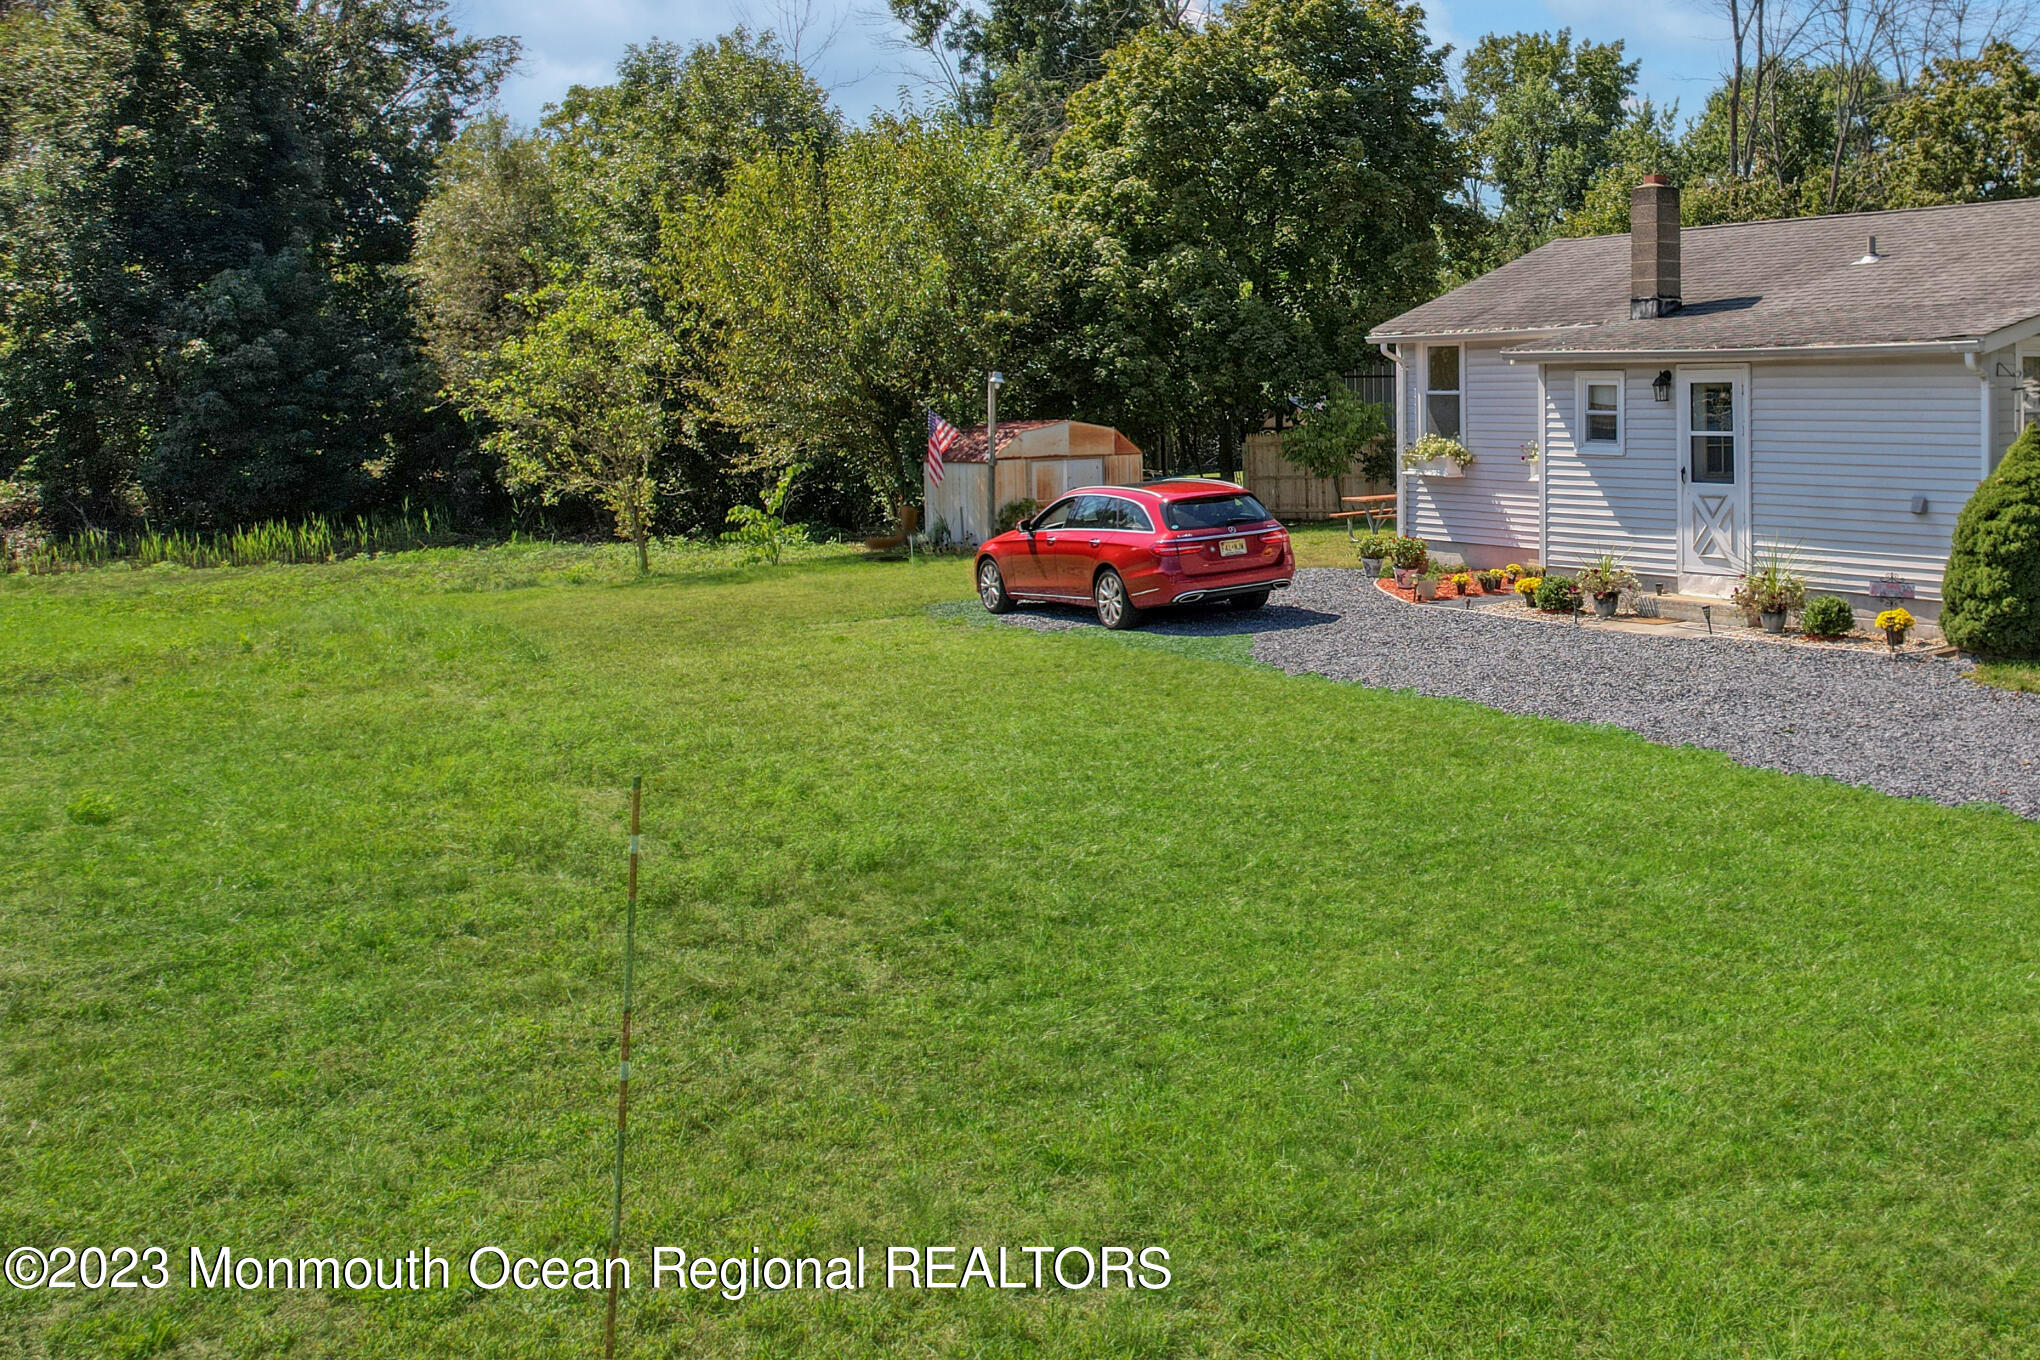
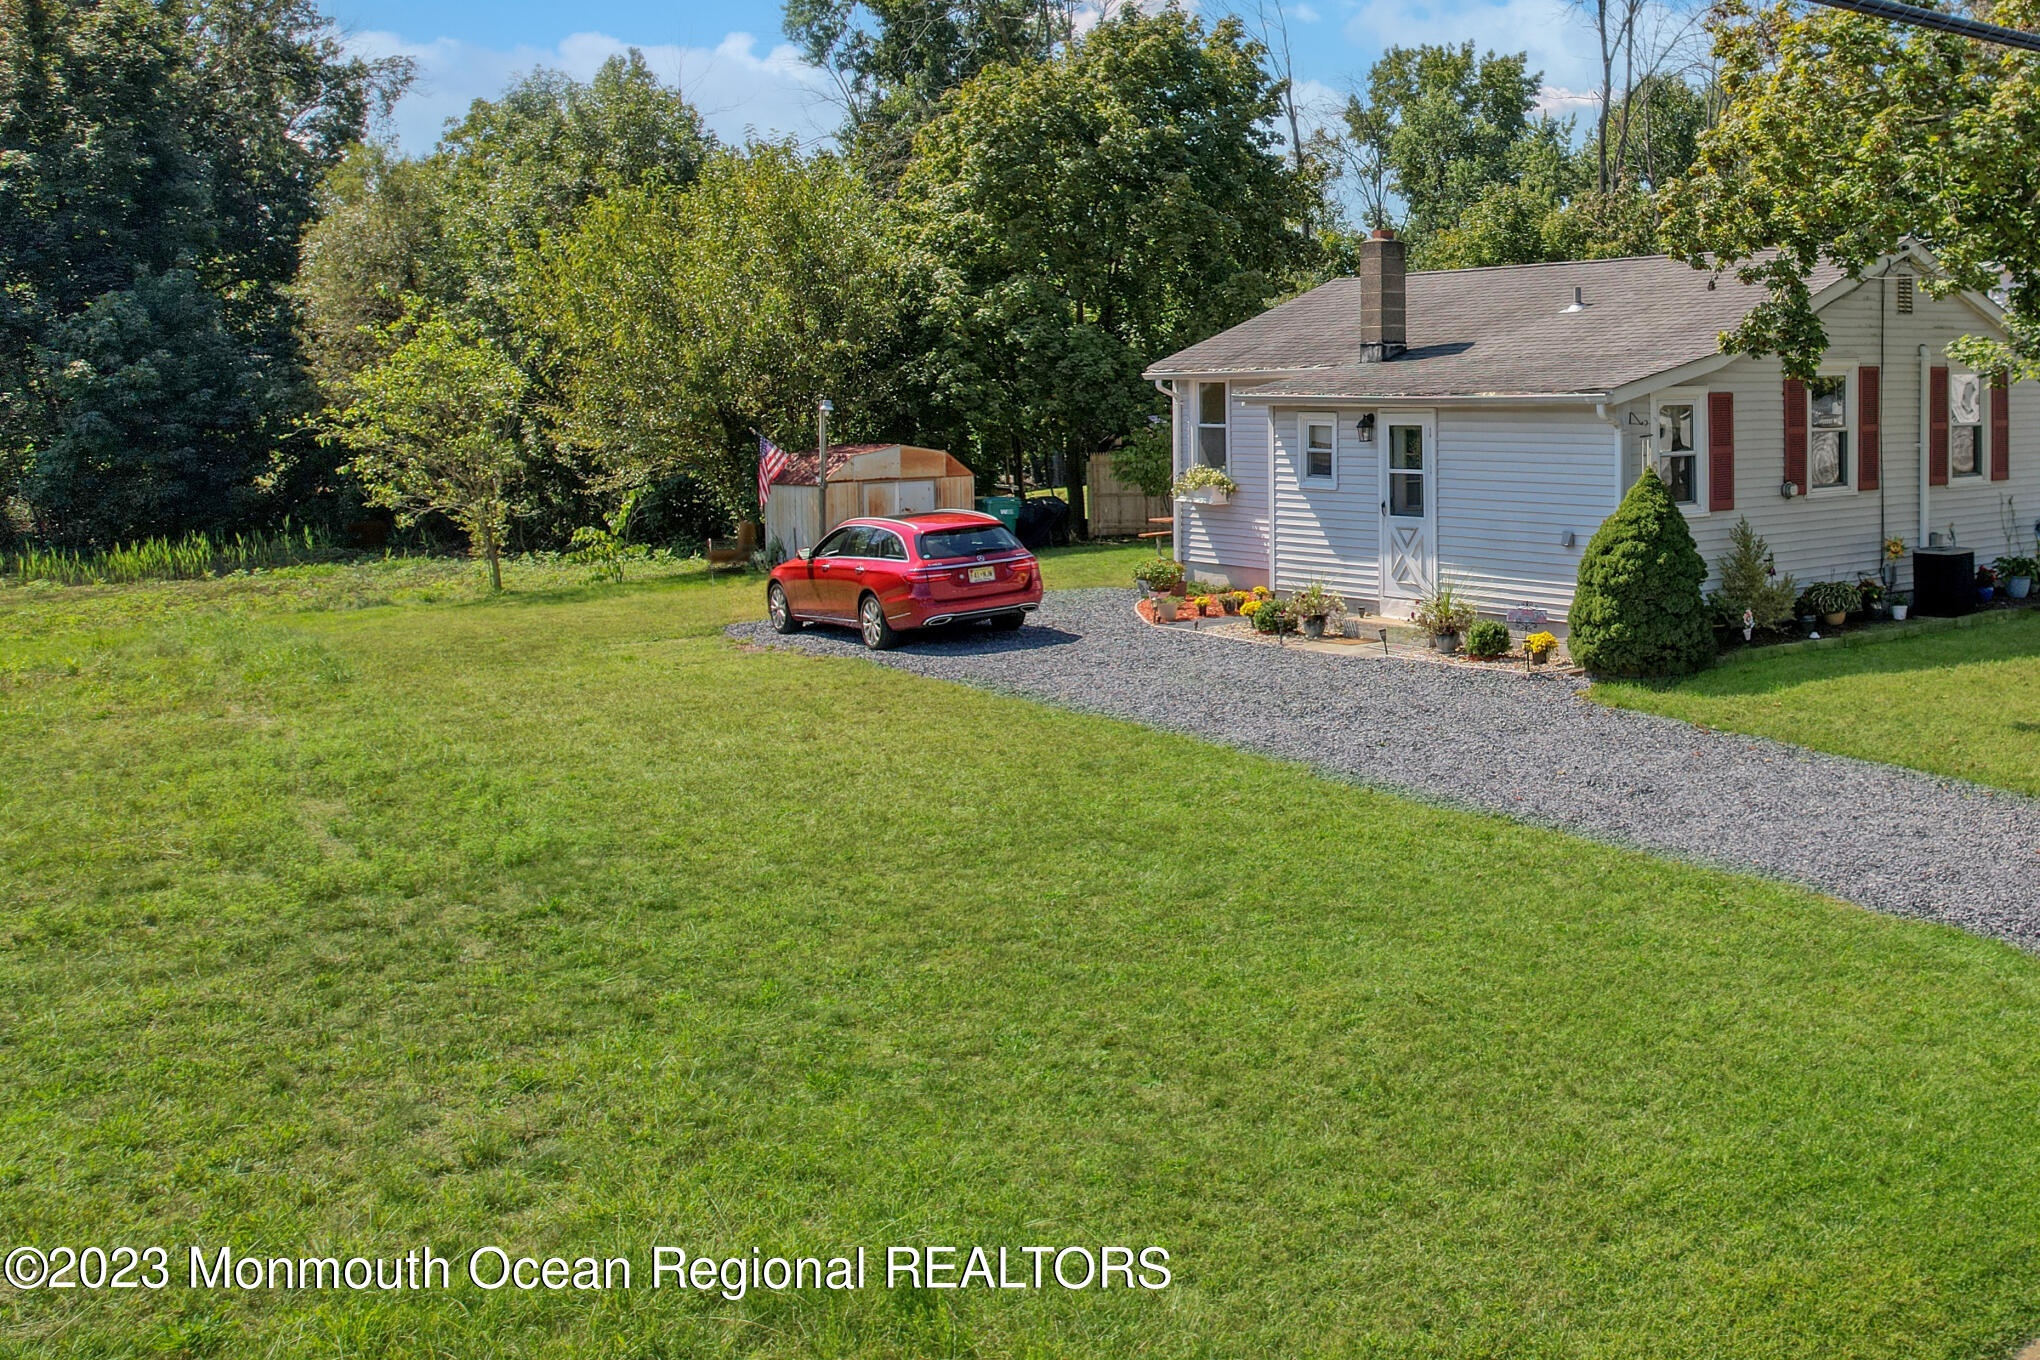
wooden crate: none [470,512,510,538] -> present [347,521,387,547]

